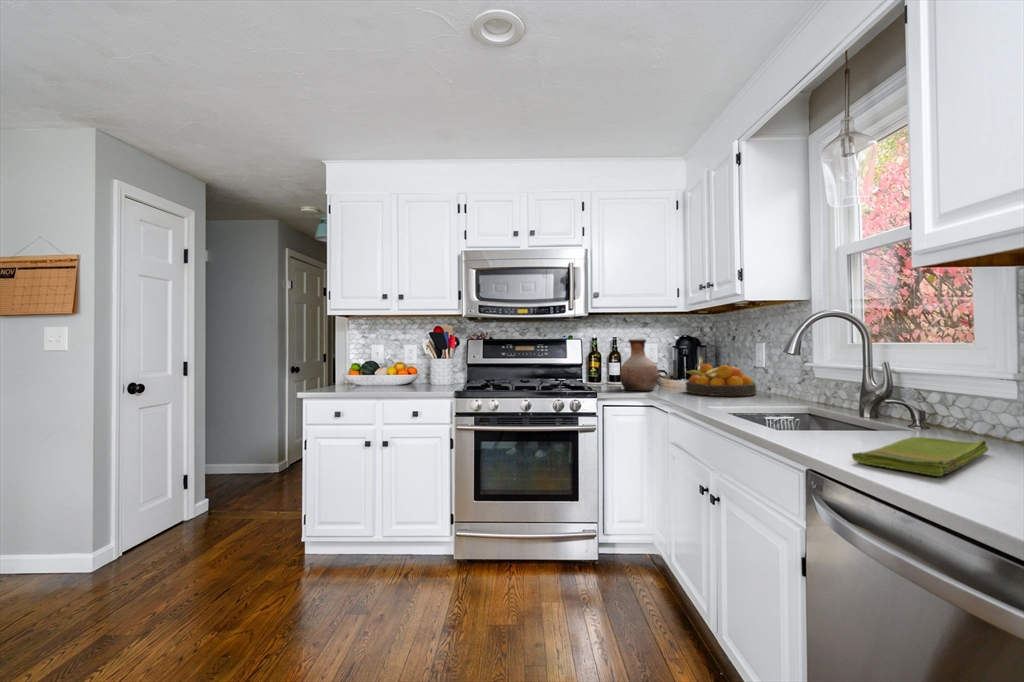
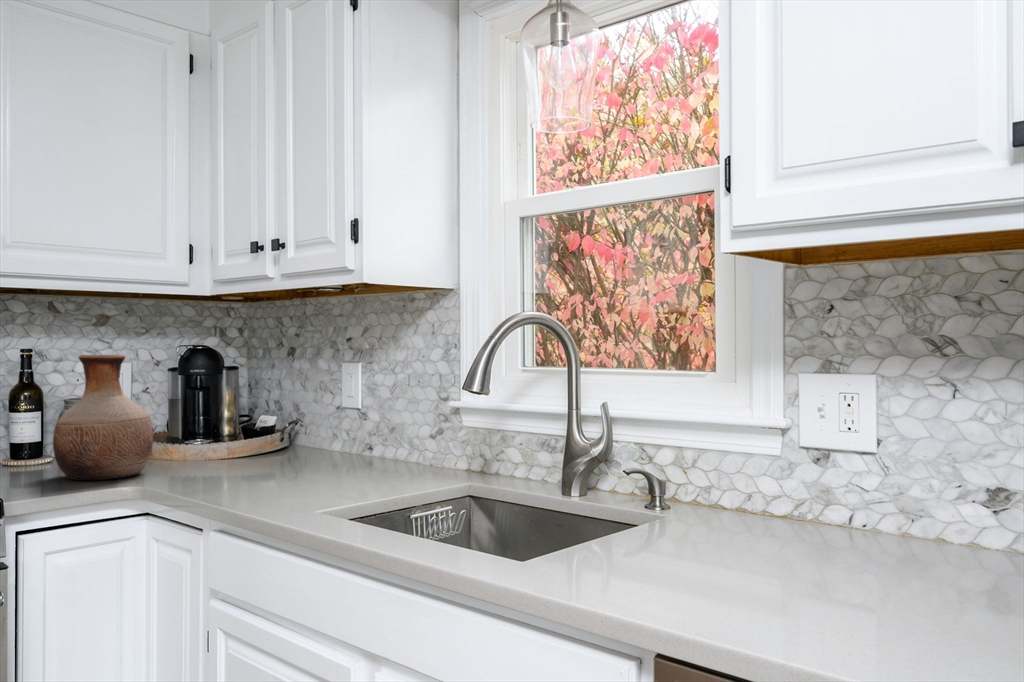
fruit bowl: present [685,364,756,396] -> none [215,407,355,475]
dish towel: present [852,437,988,476] -> none [705,529,882,627]

